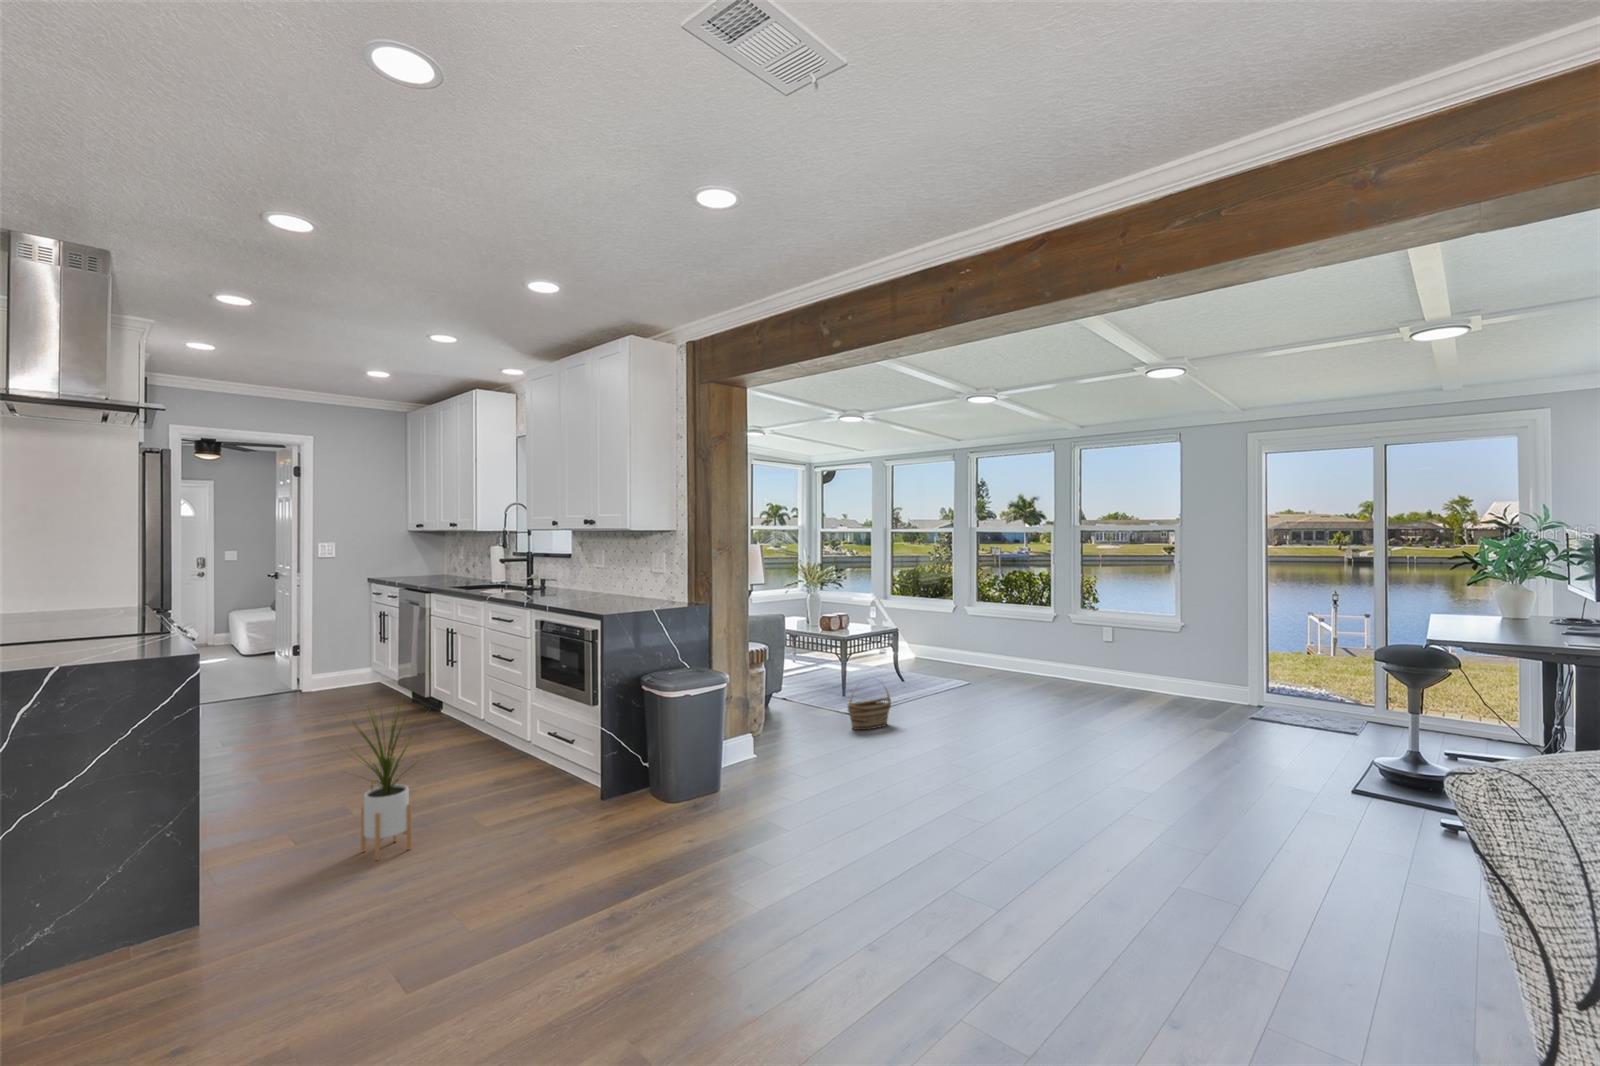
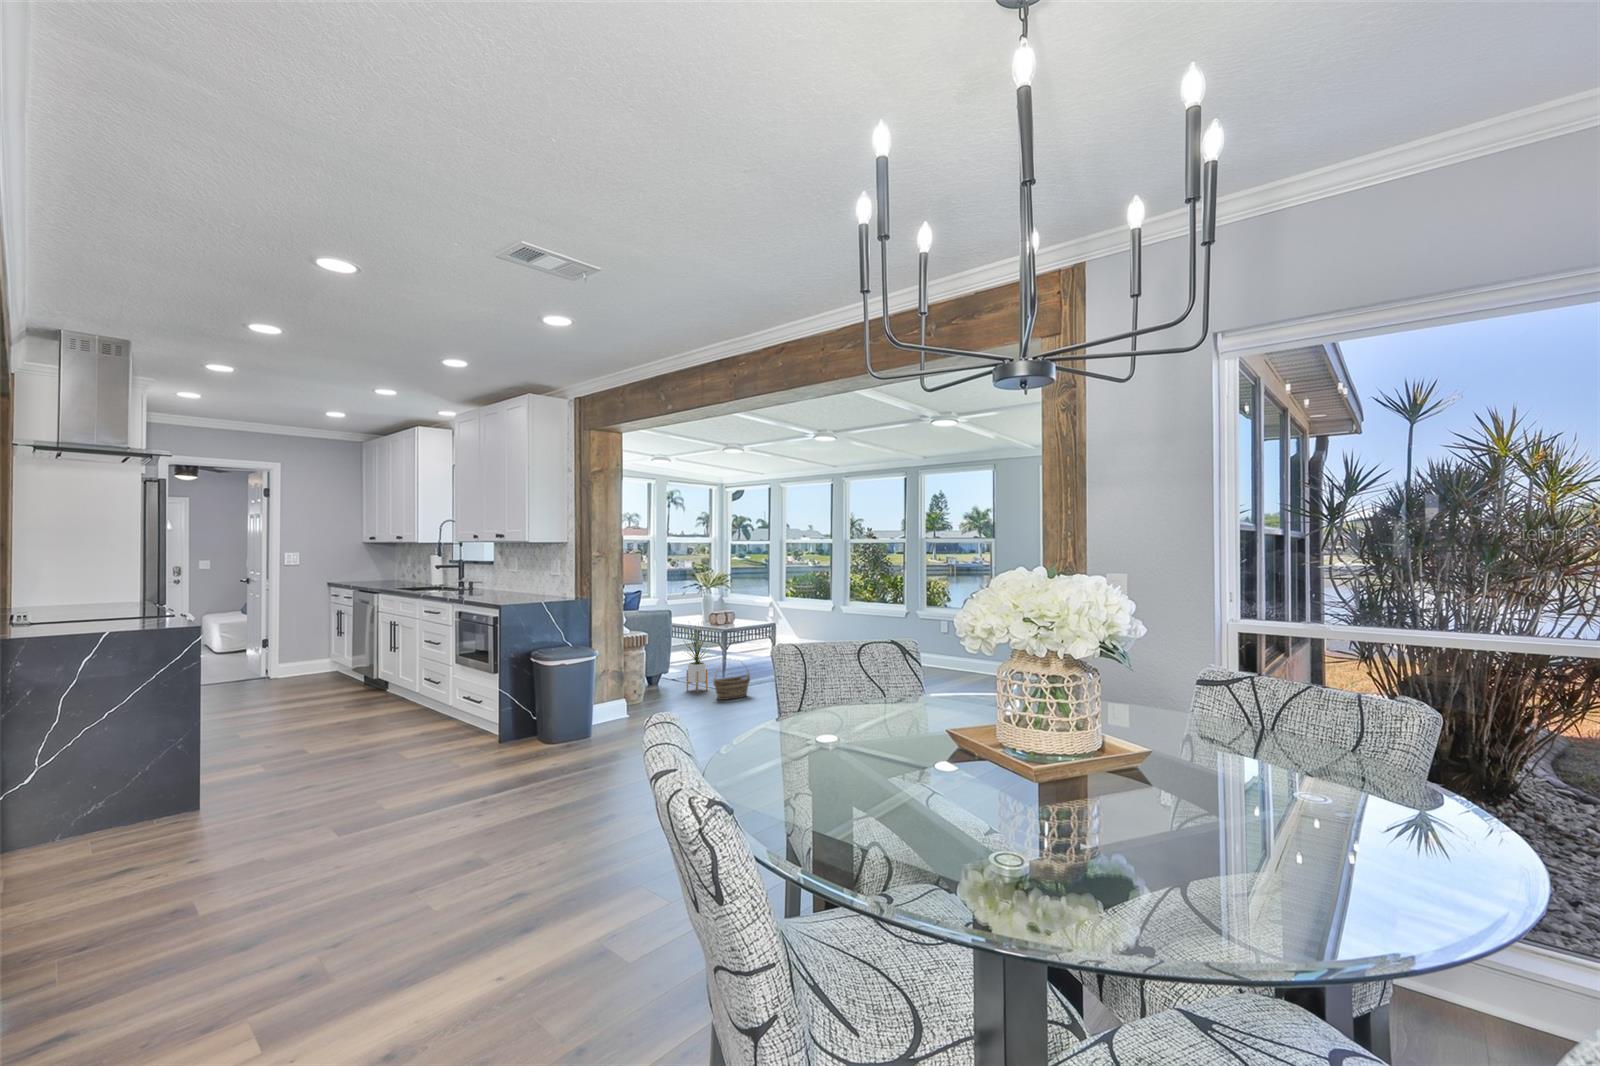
house plant: present [348,704,412,860] -> present [685,626,709,692]

